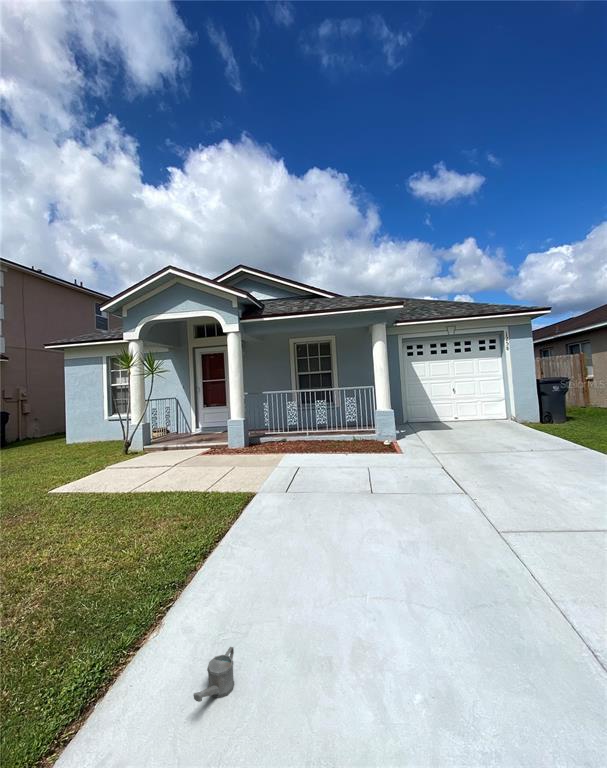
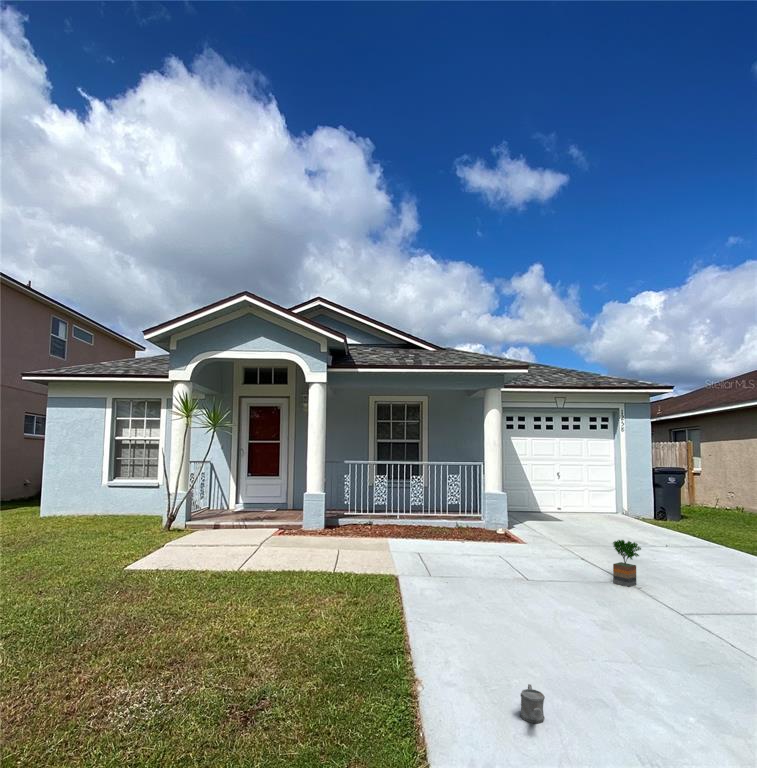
potted tree: none [447,454,475,498] -> present [613,540,641,587]

